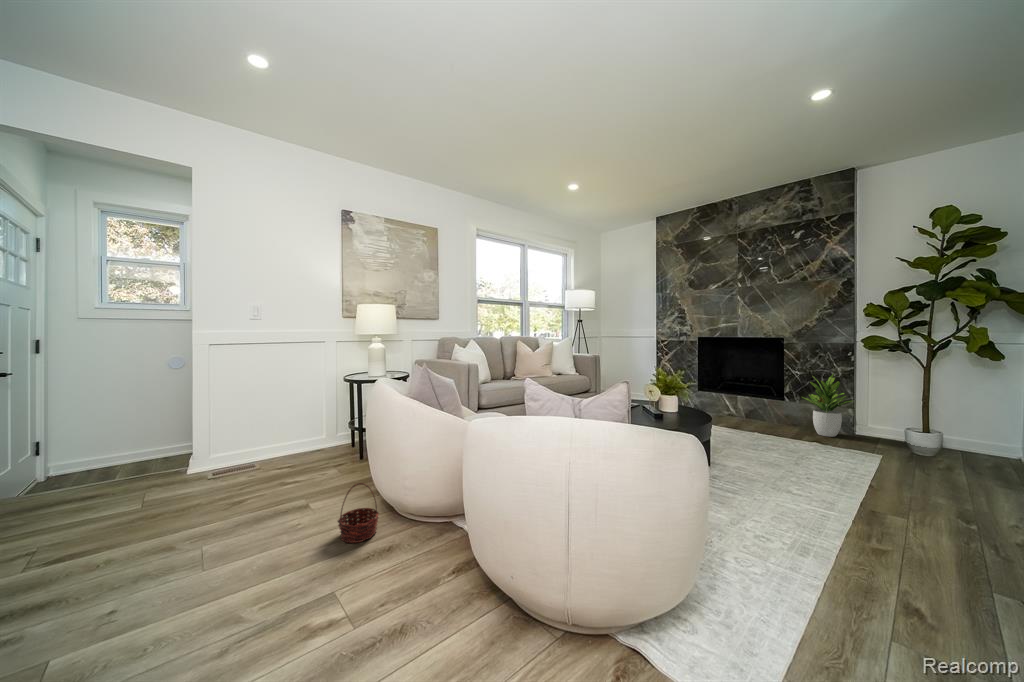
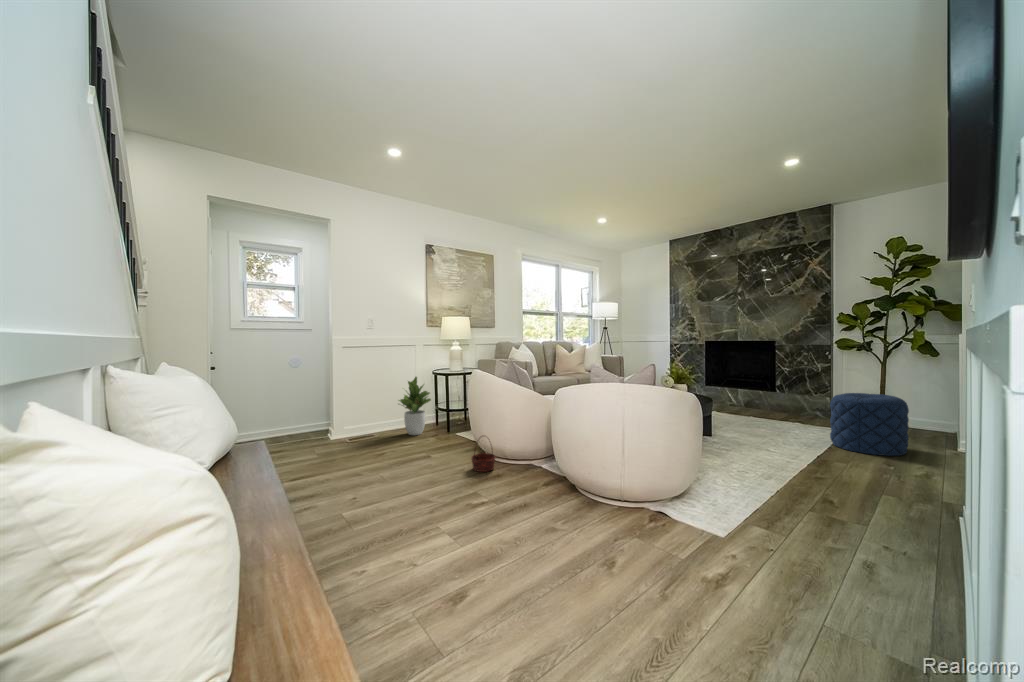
potted plant: present [802,374,852,437] -> present [399,377,431,435]
pouf: none [870,411,991,507] -> present [830,393,909,456]

